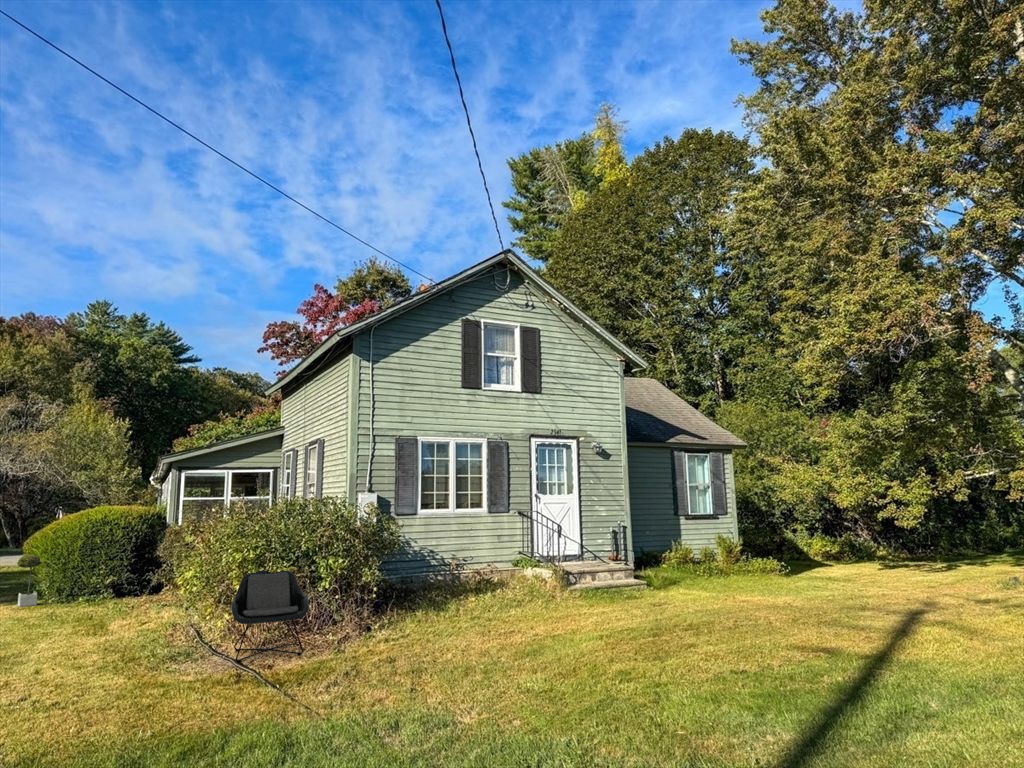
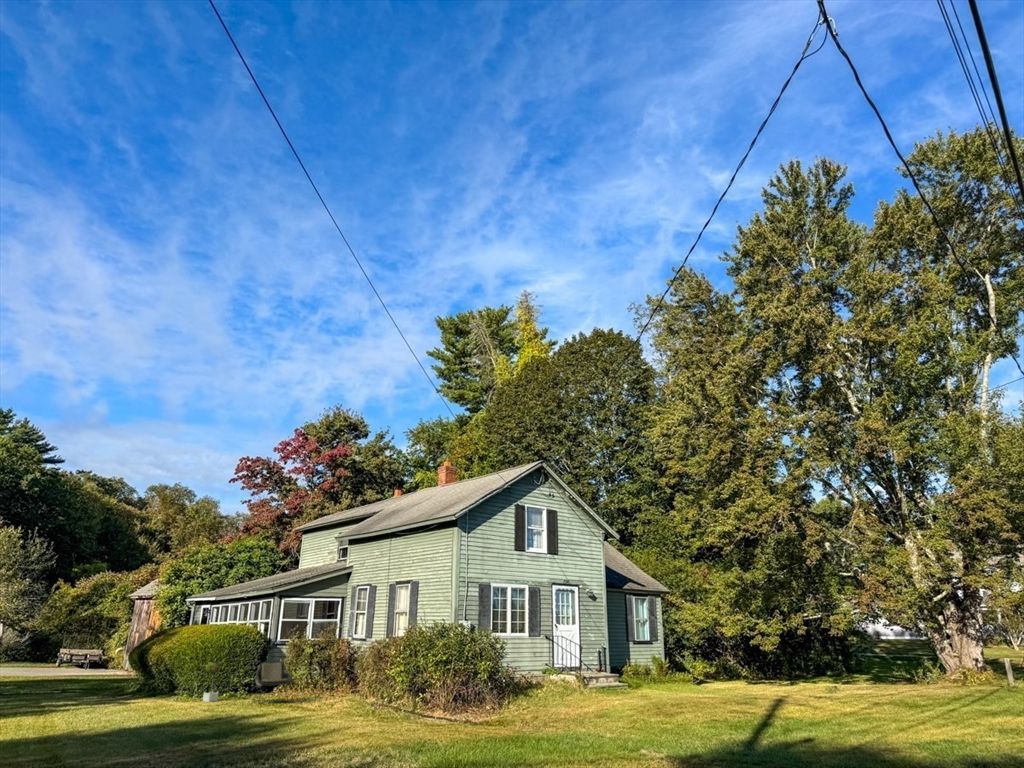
lounge chair: present [231,570,309,662] -> present [253,661,292,704]

